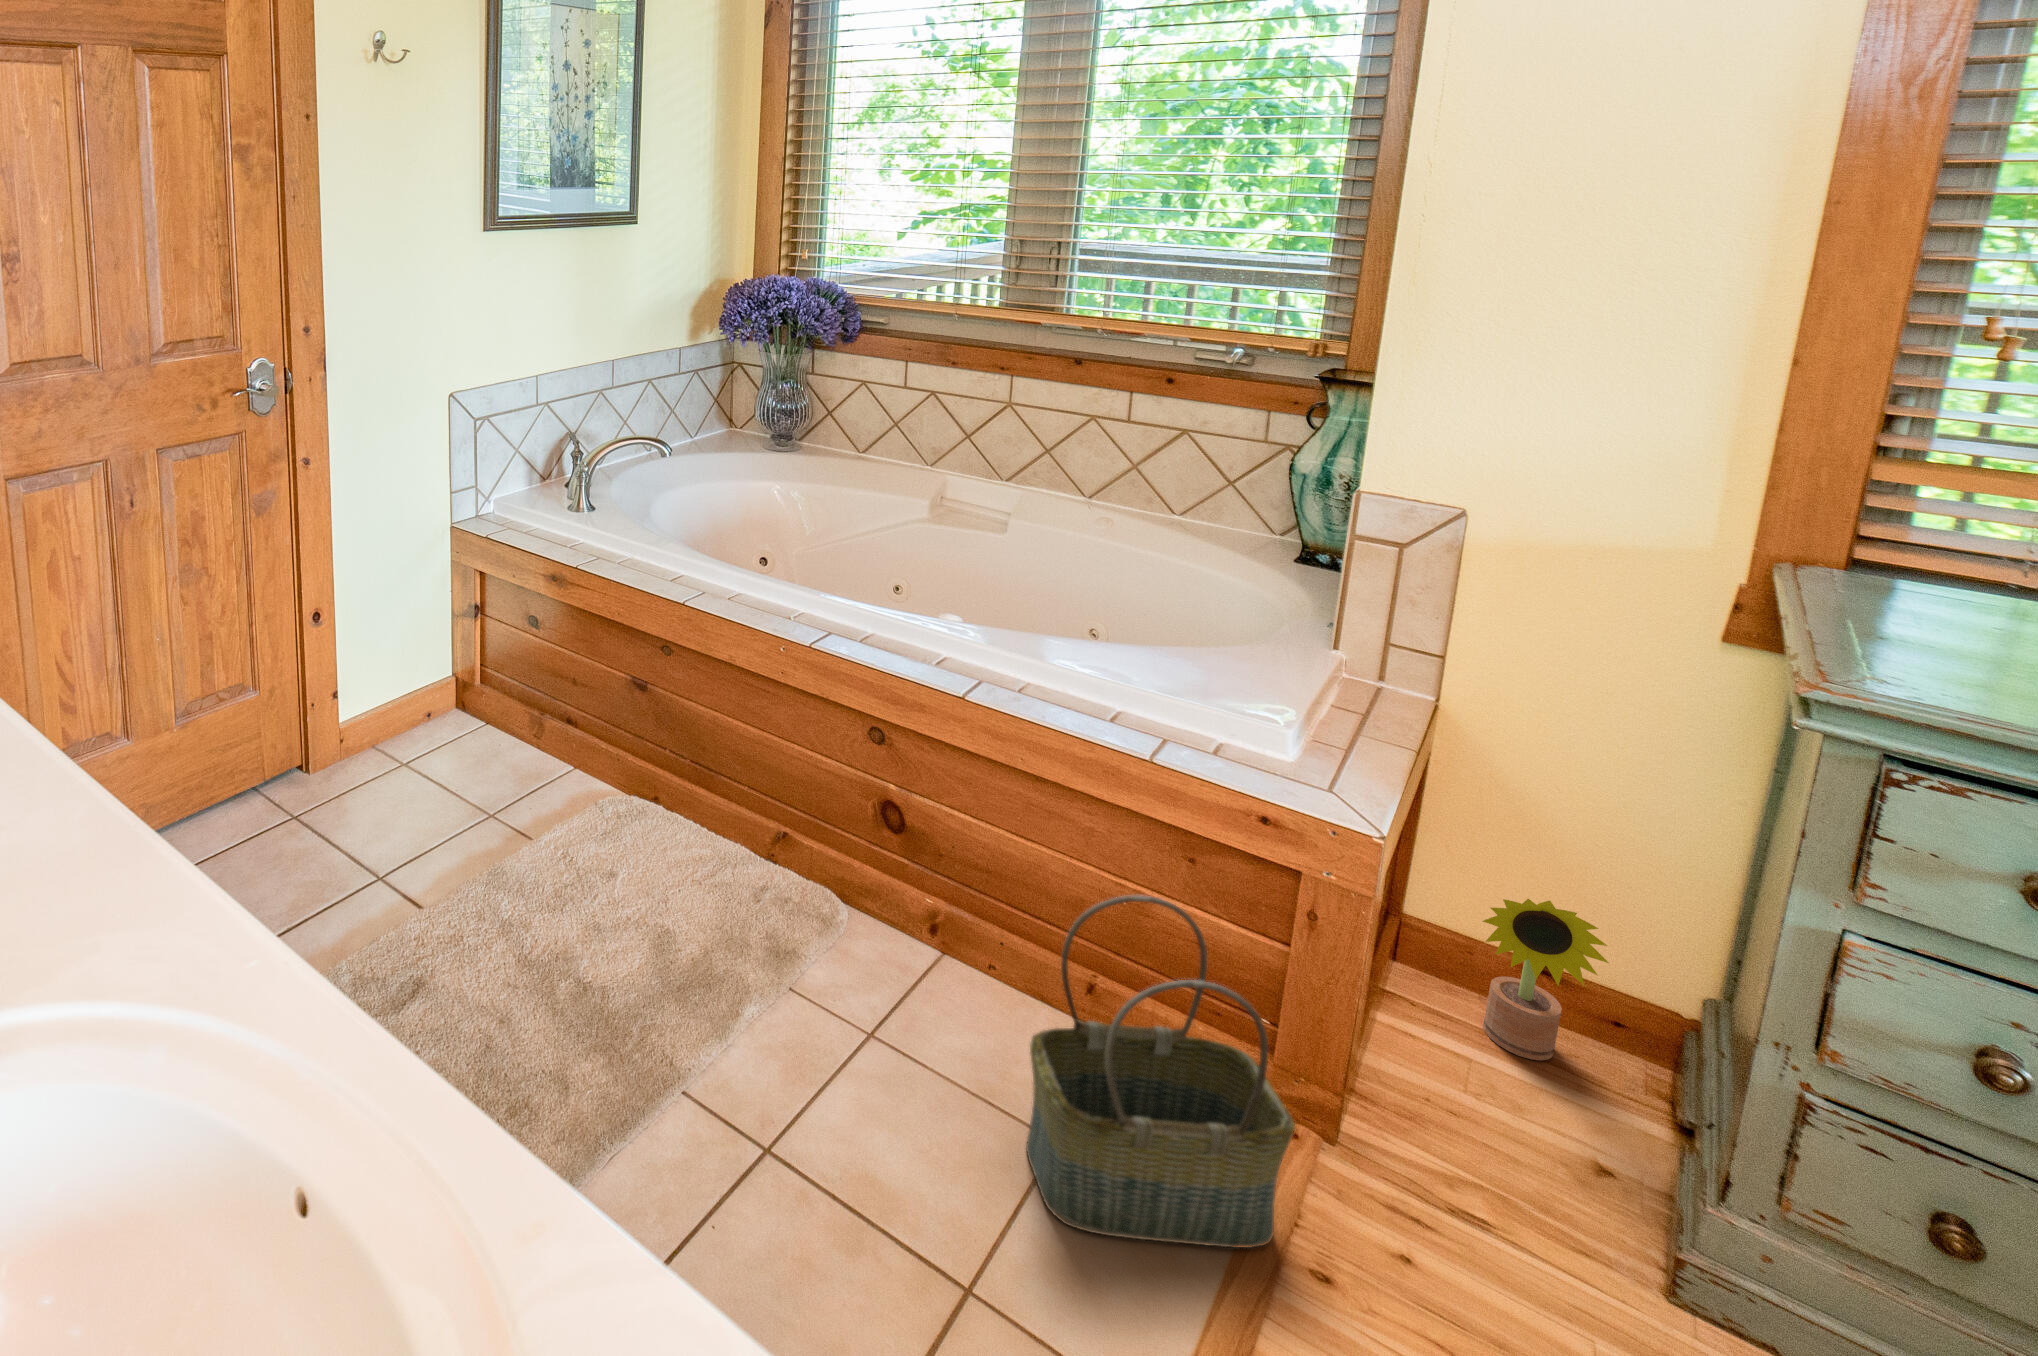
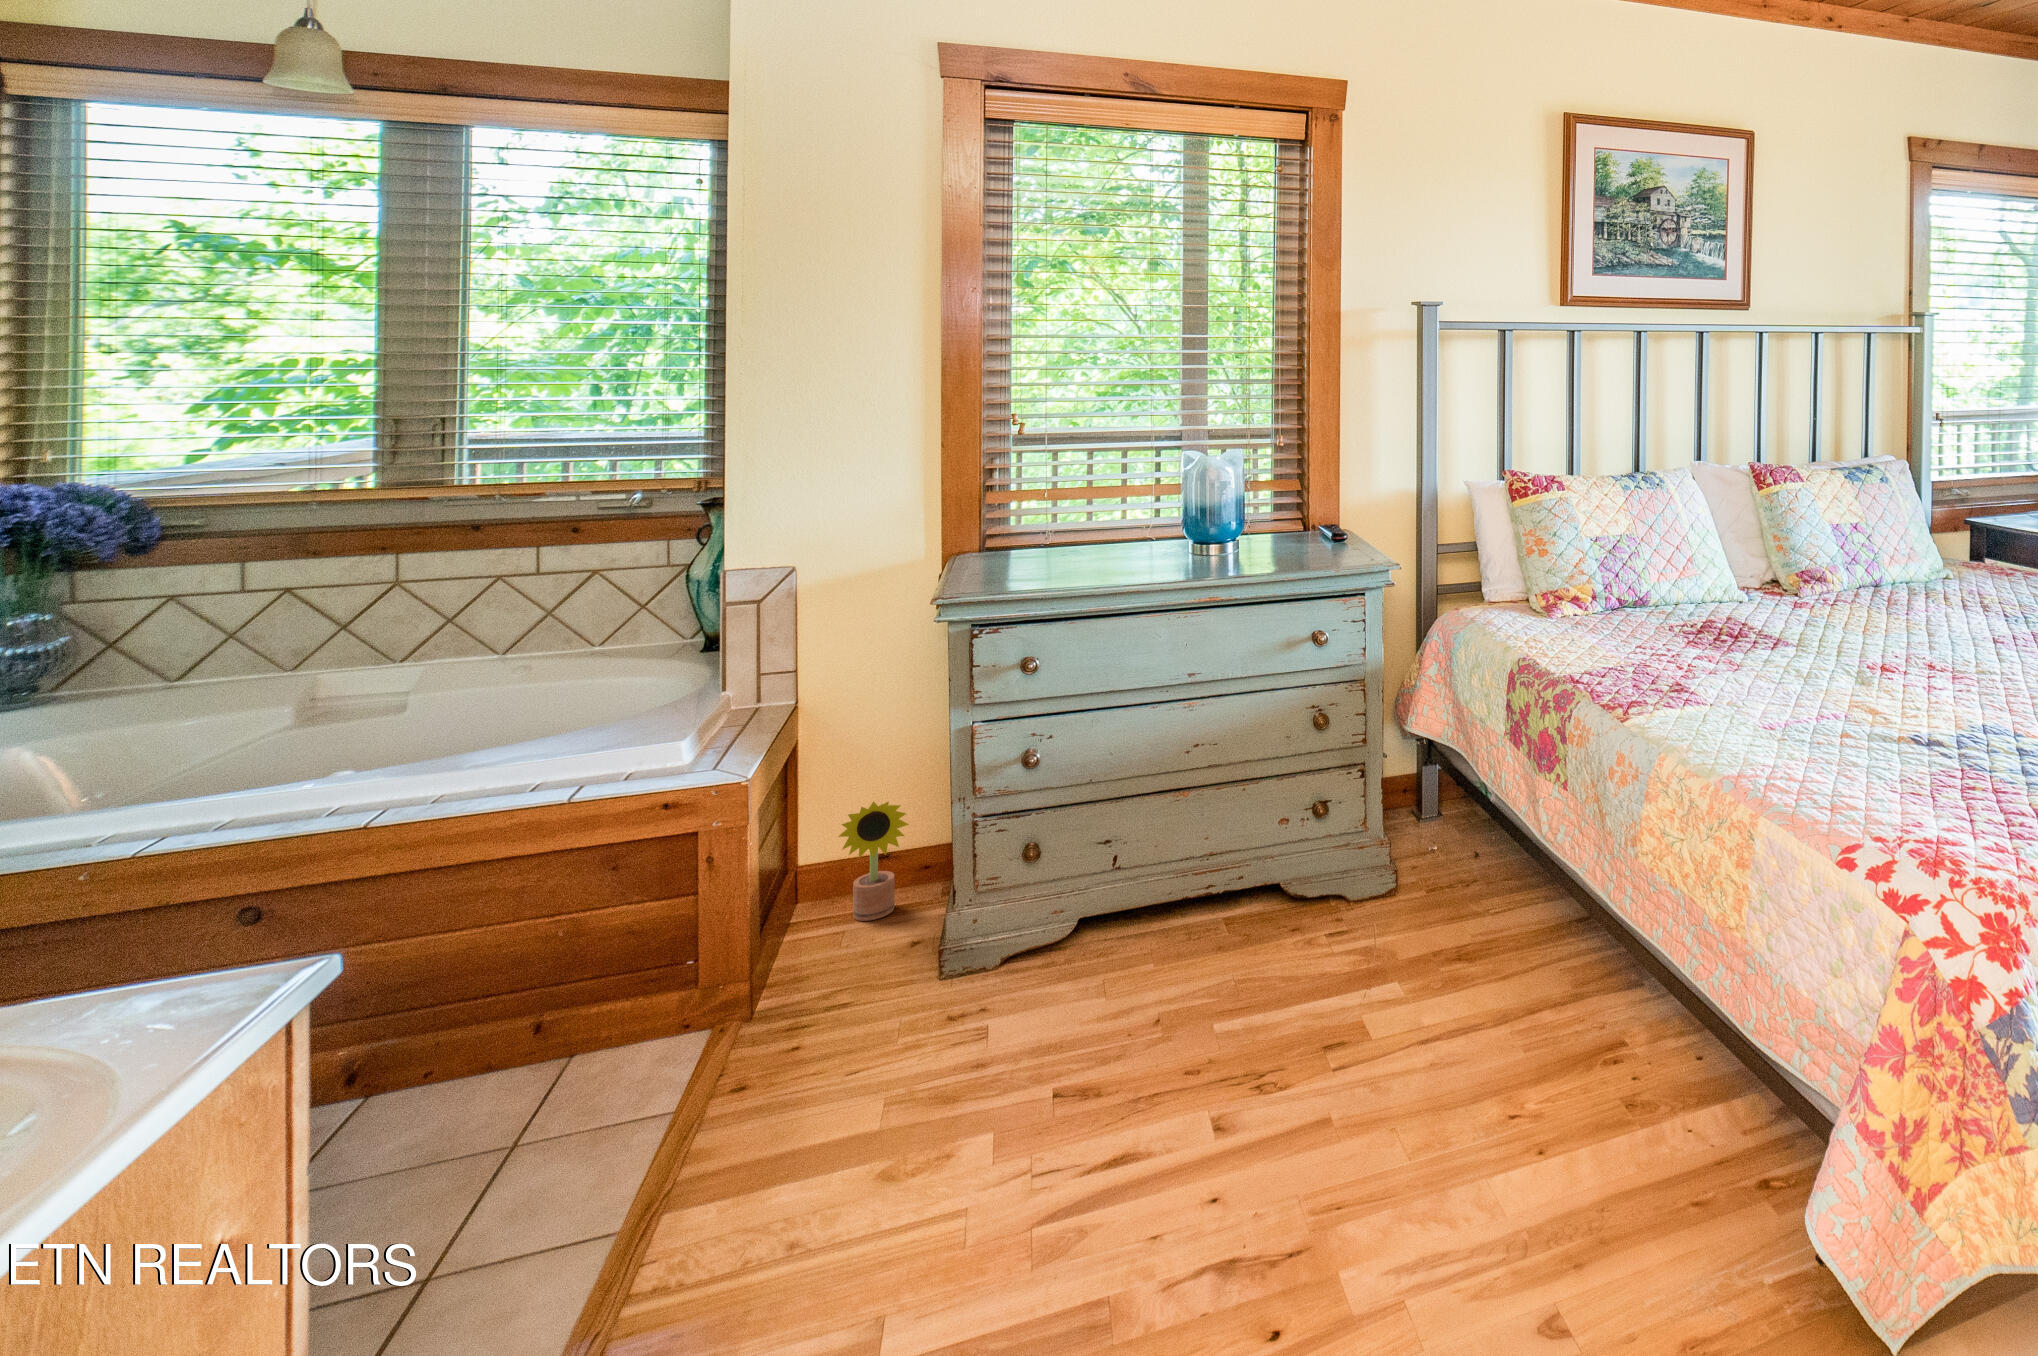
basket: present [1026,895,1295,1248] -> none [467,896,706,1203]

